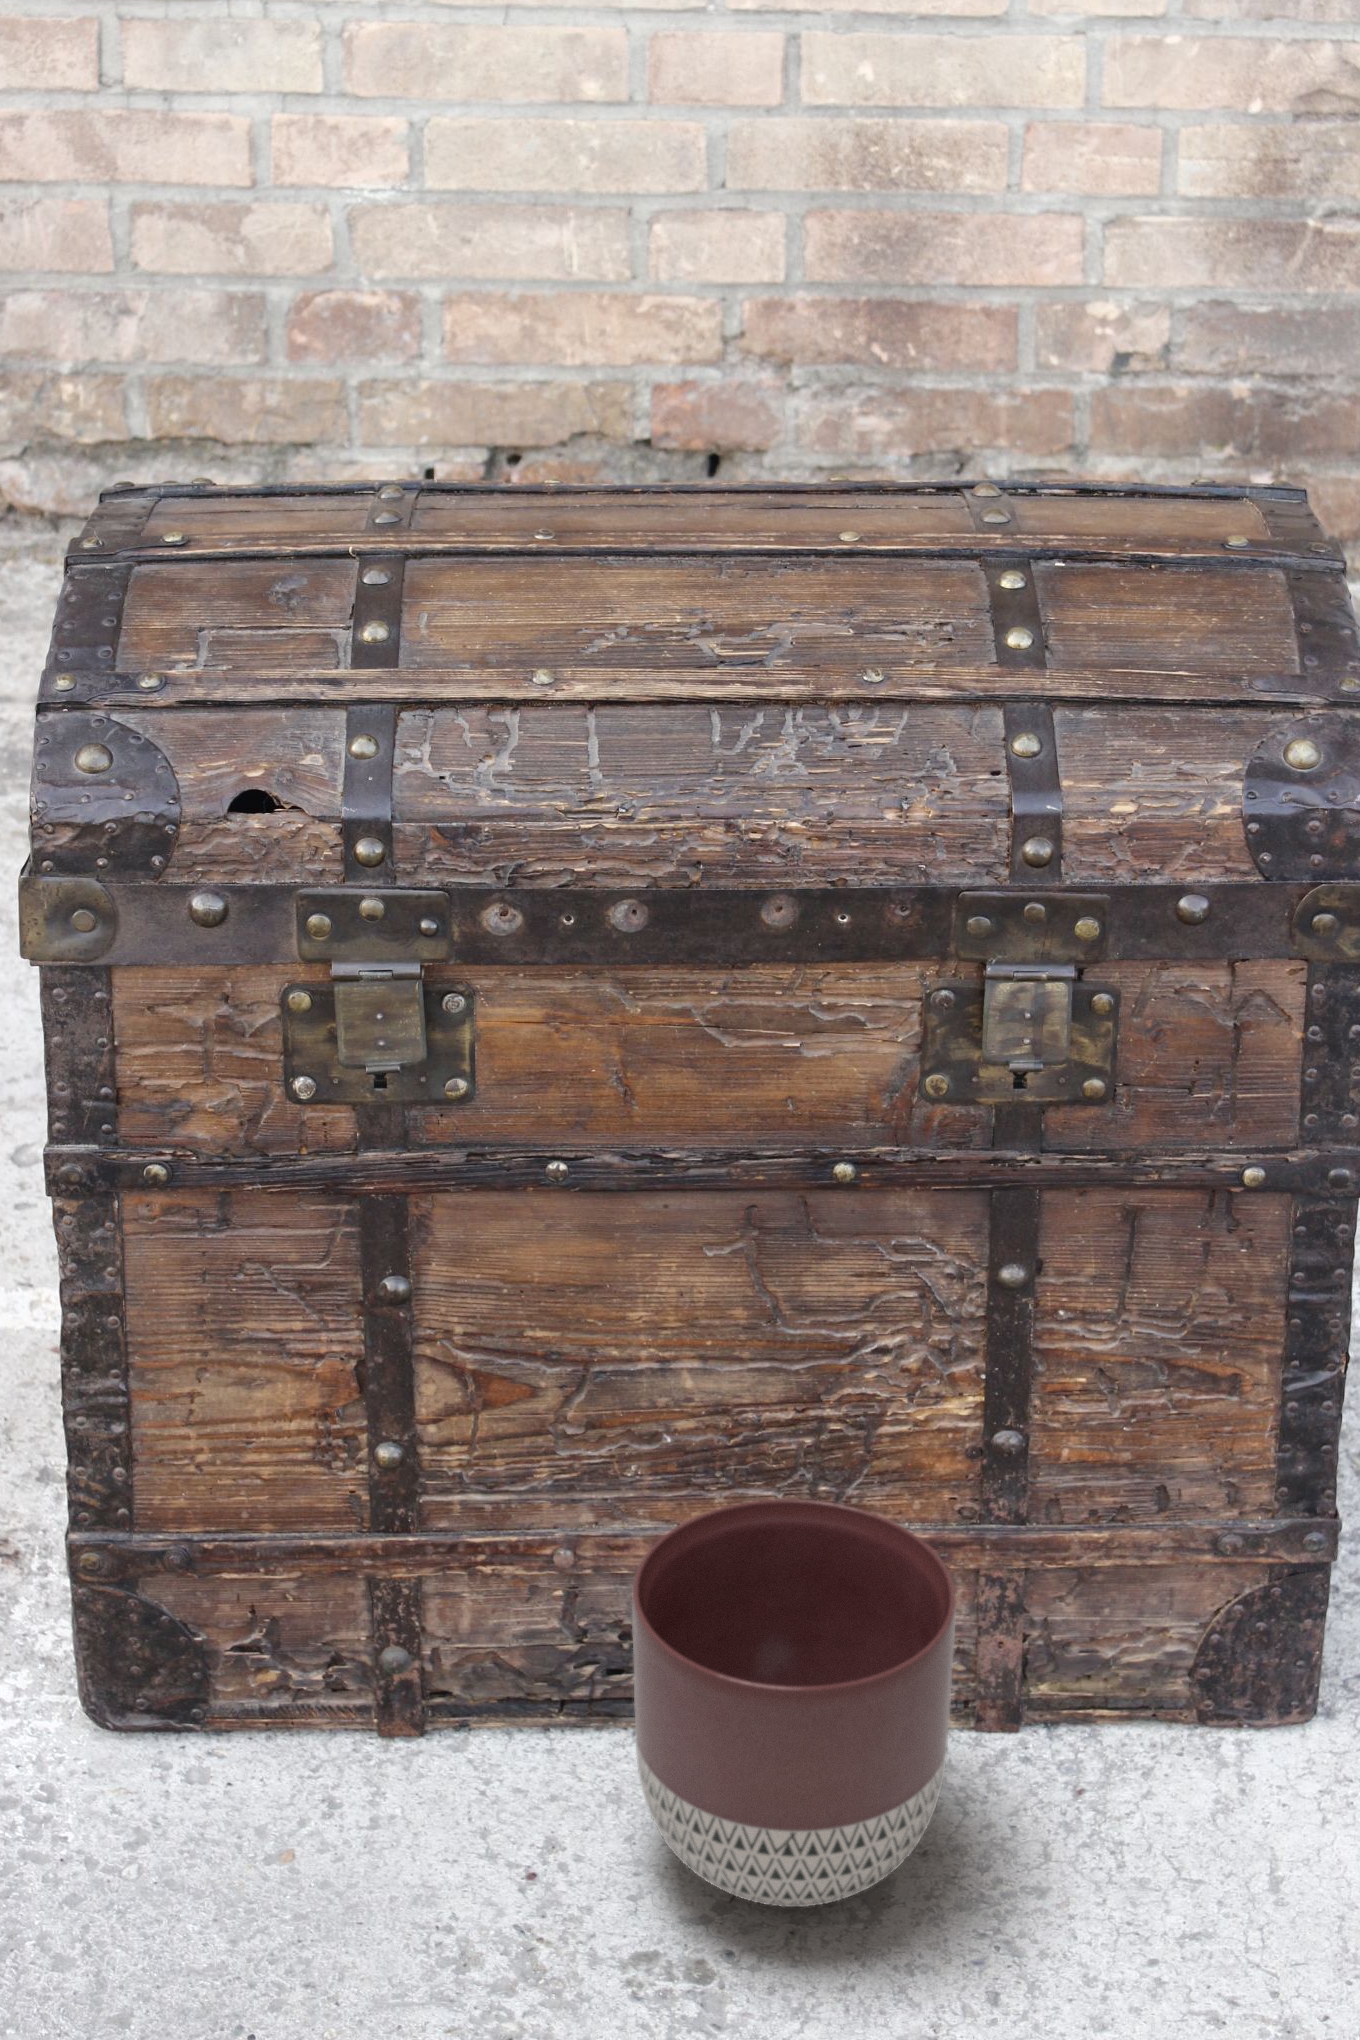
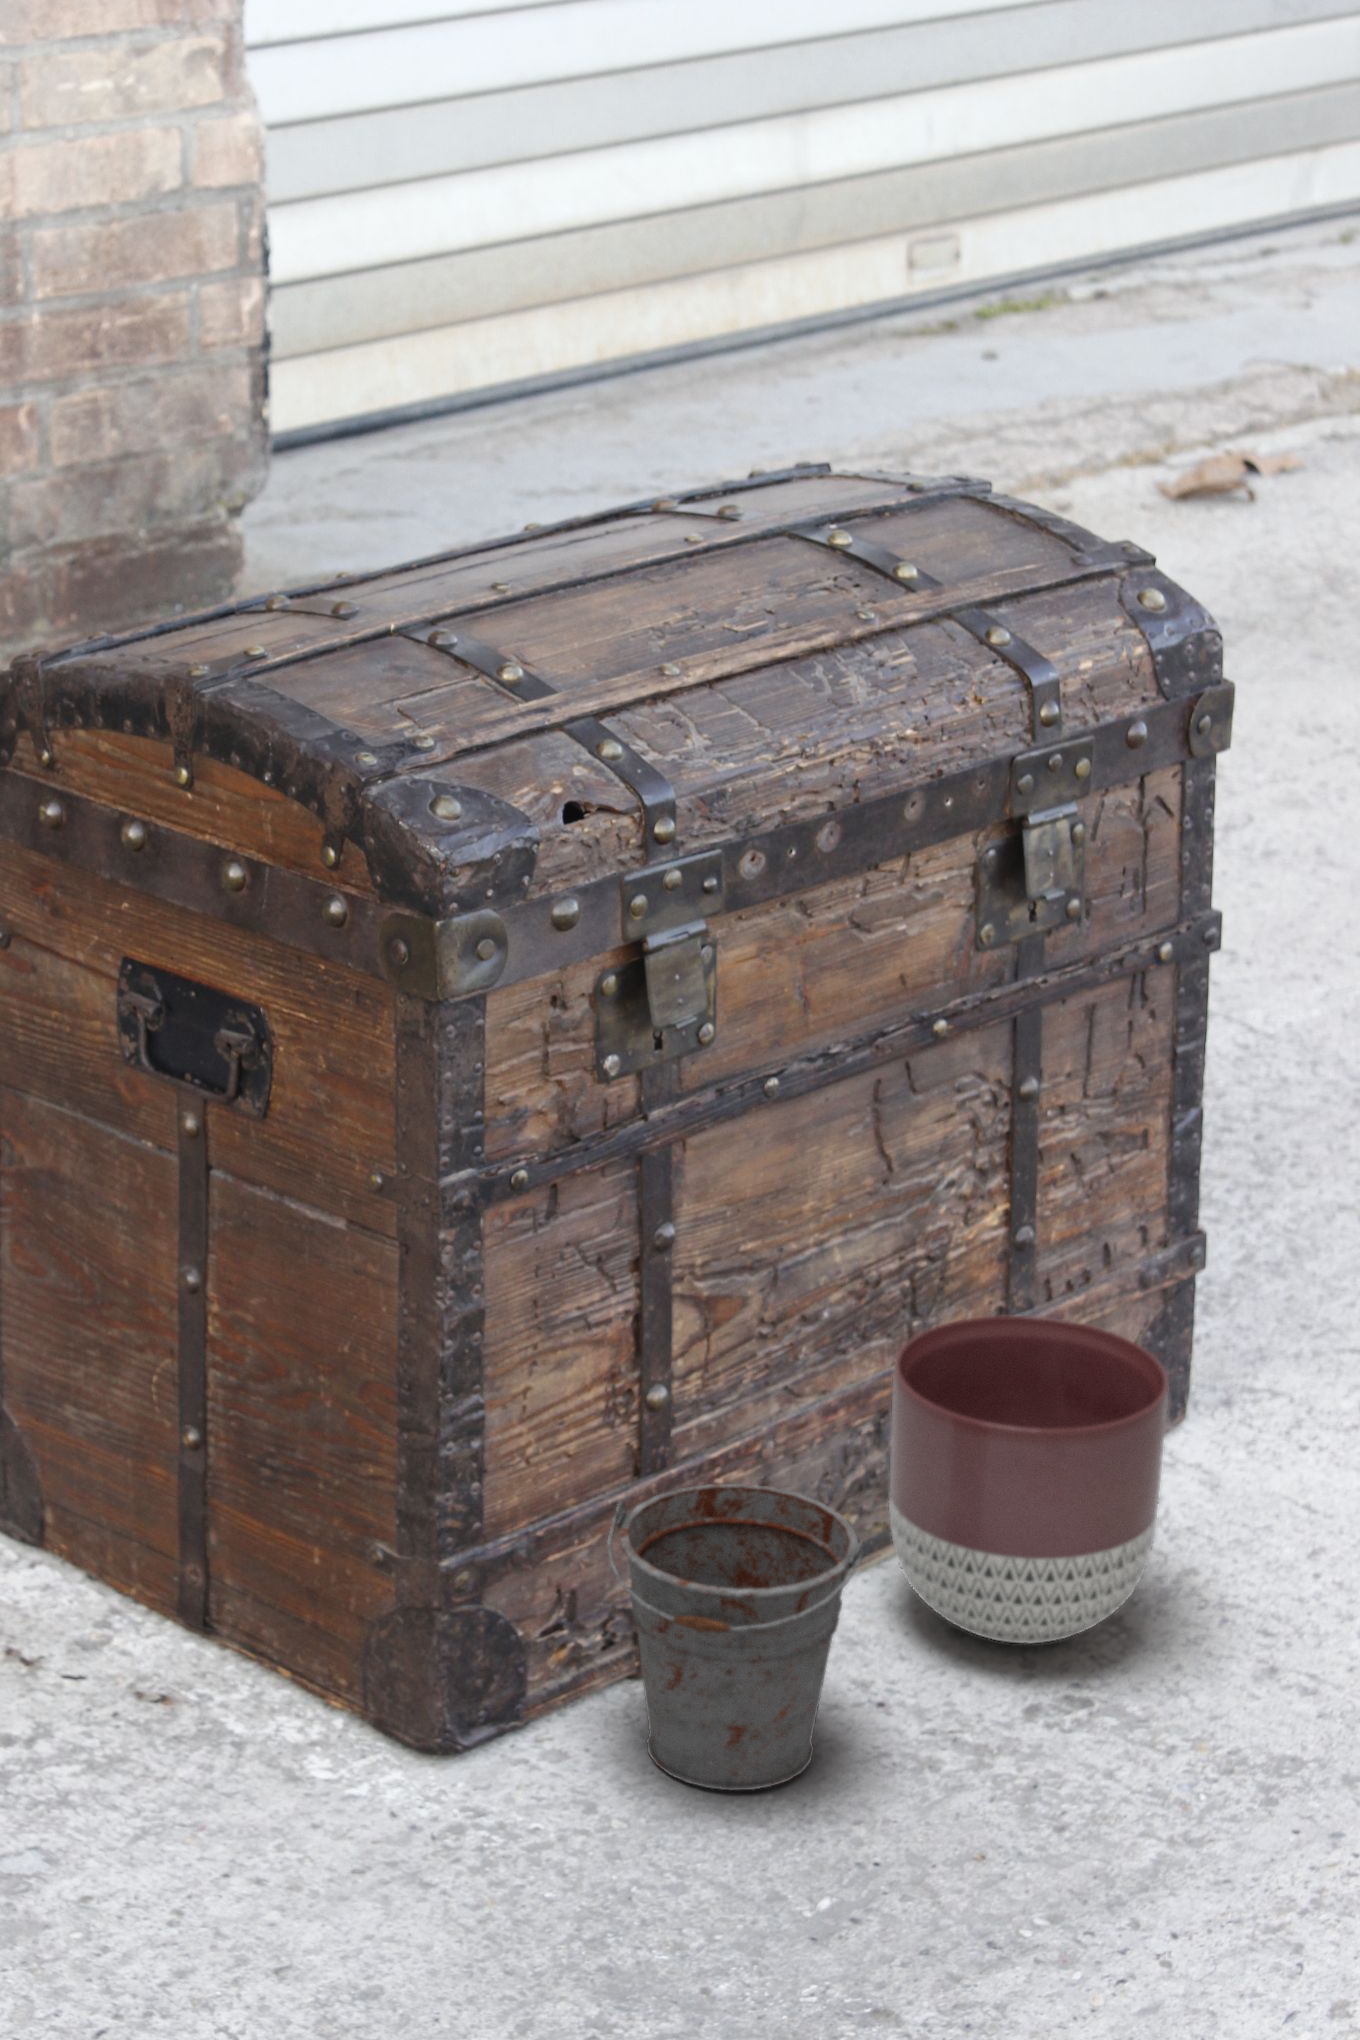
bucket: none [170,1545,451,1910] -> present [607,1484,863,1790]

